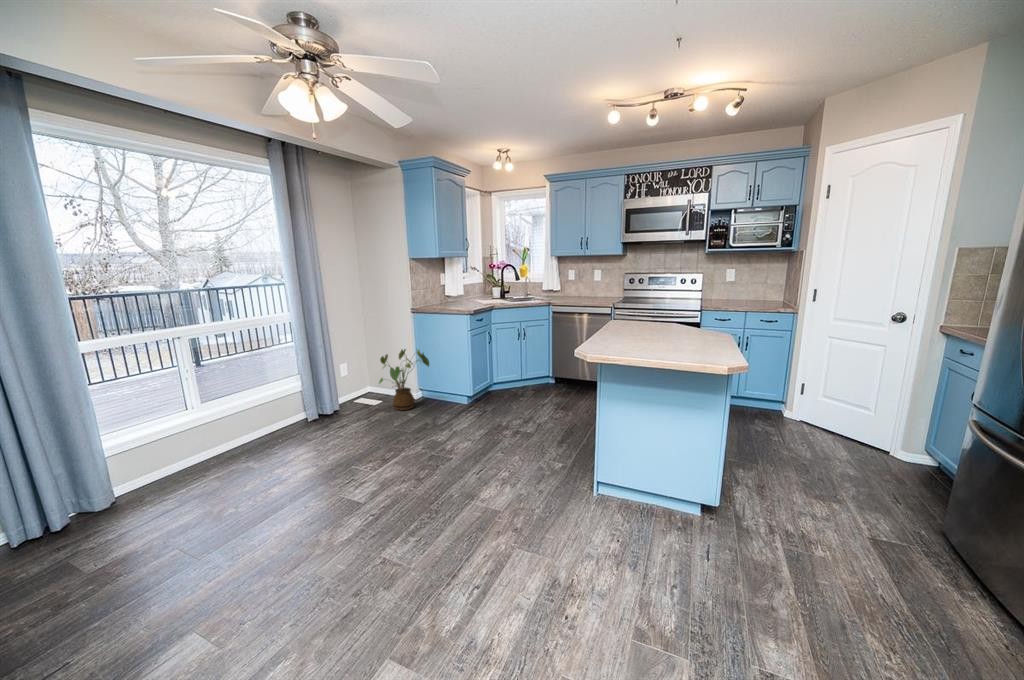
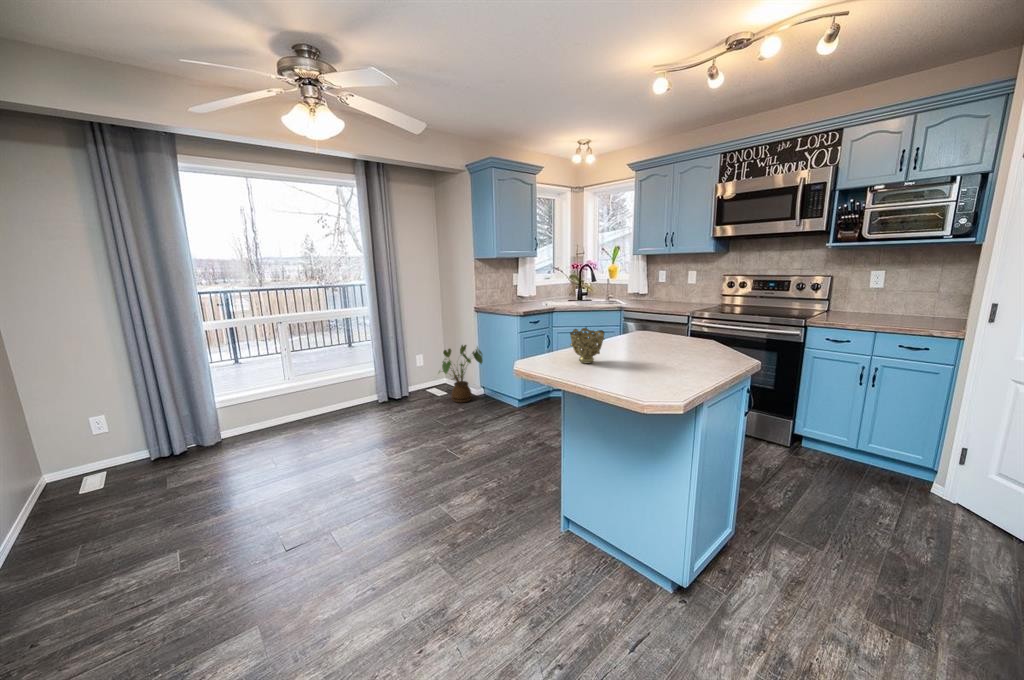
decorative bowl: none [613,317,644,346] -> present [570,328,605,363]

